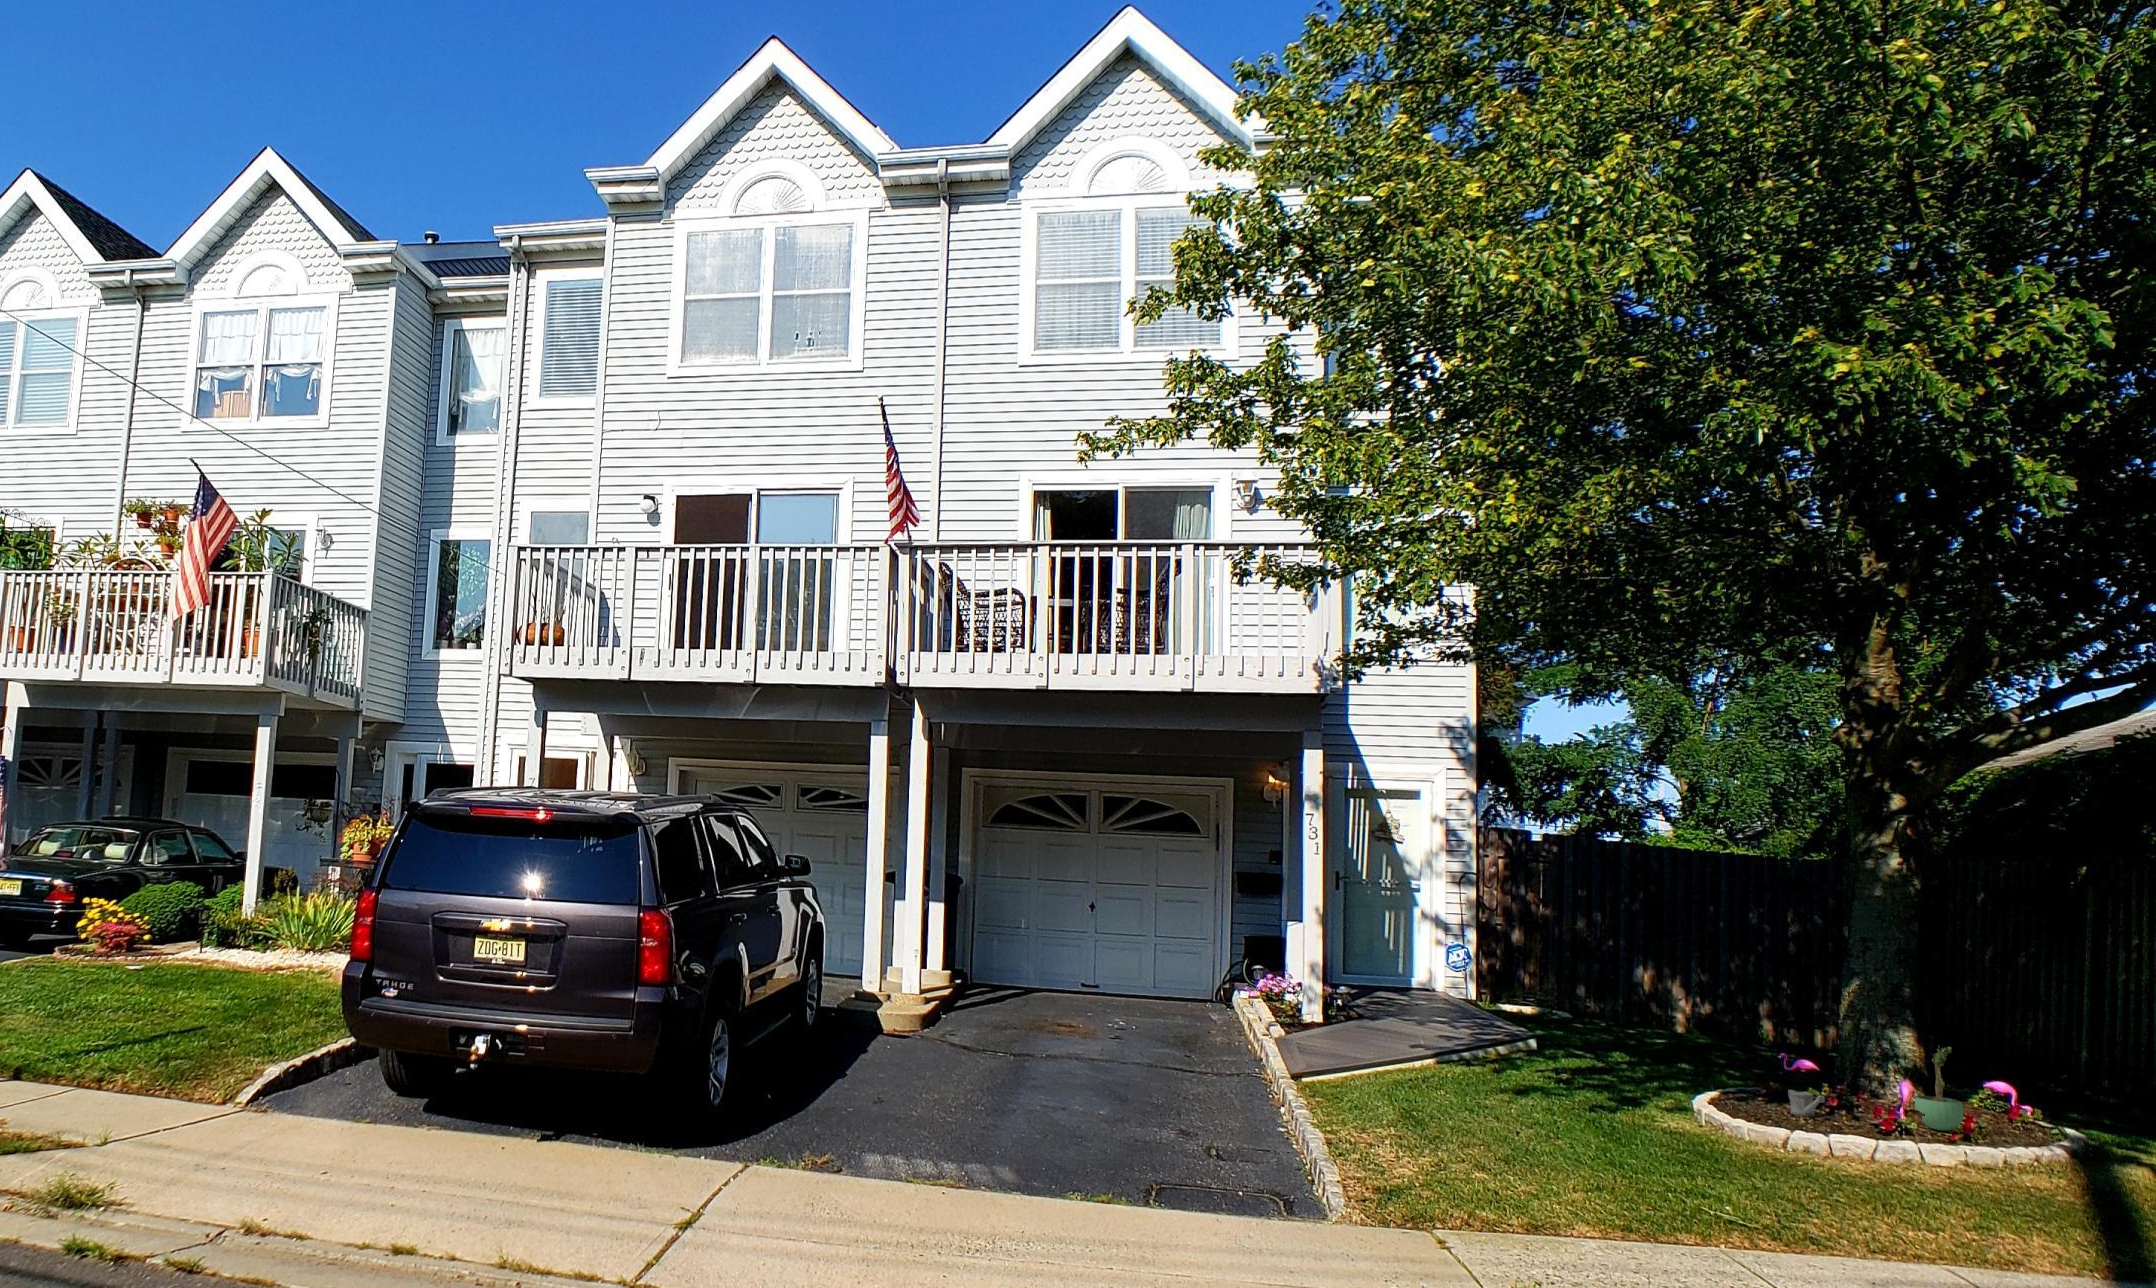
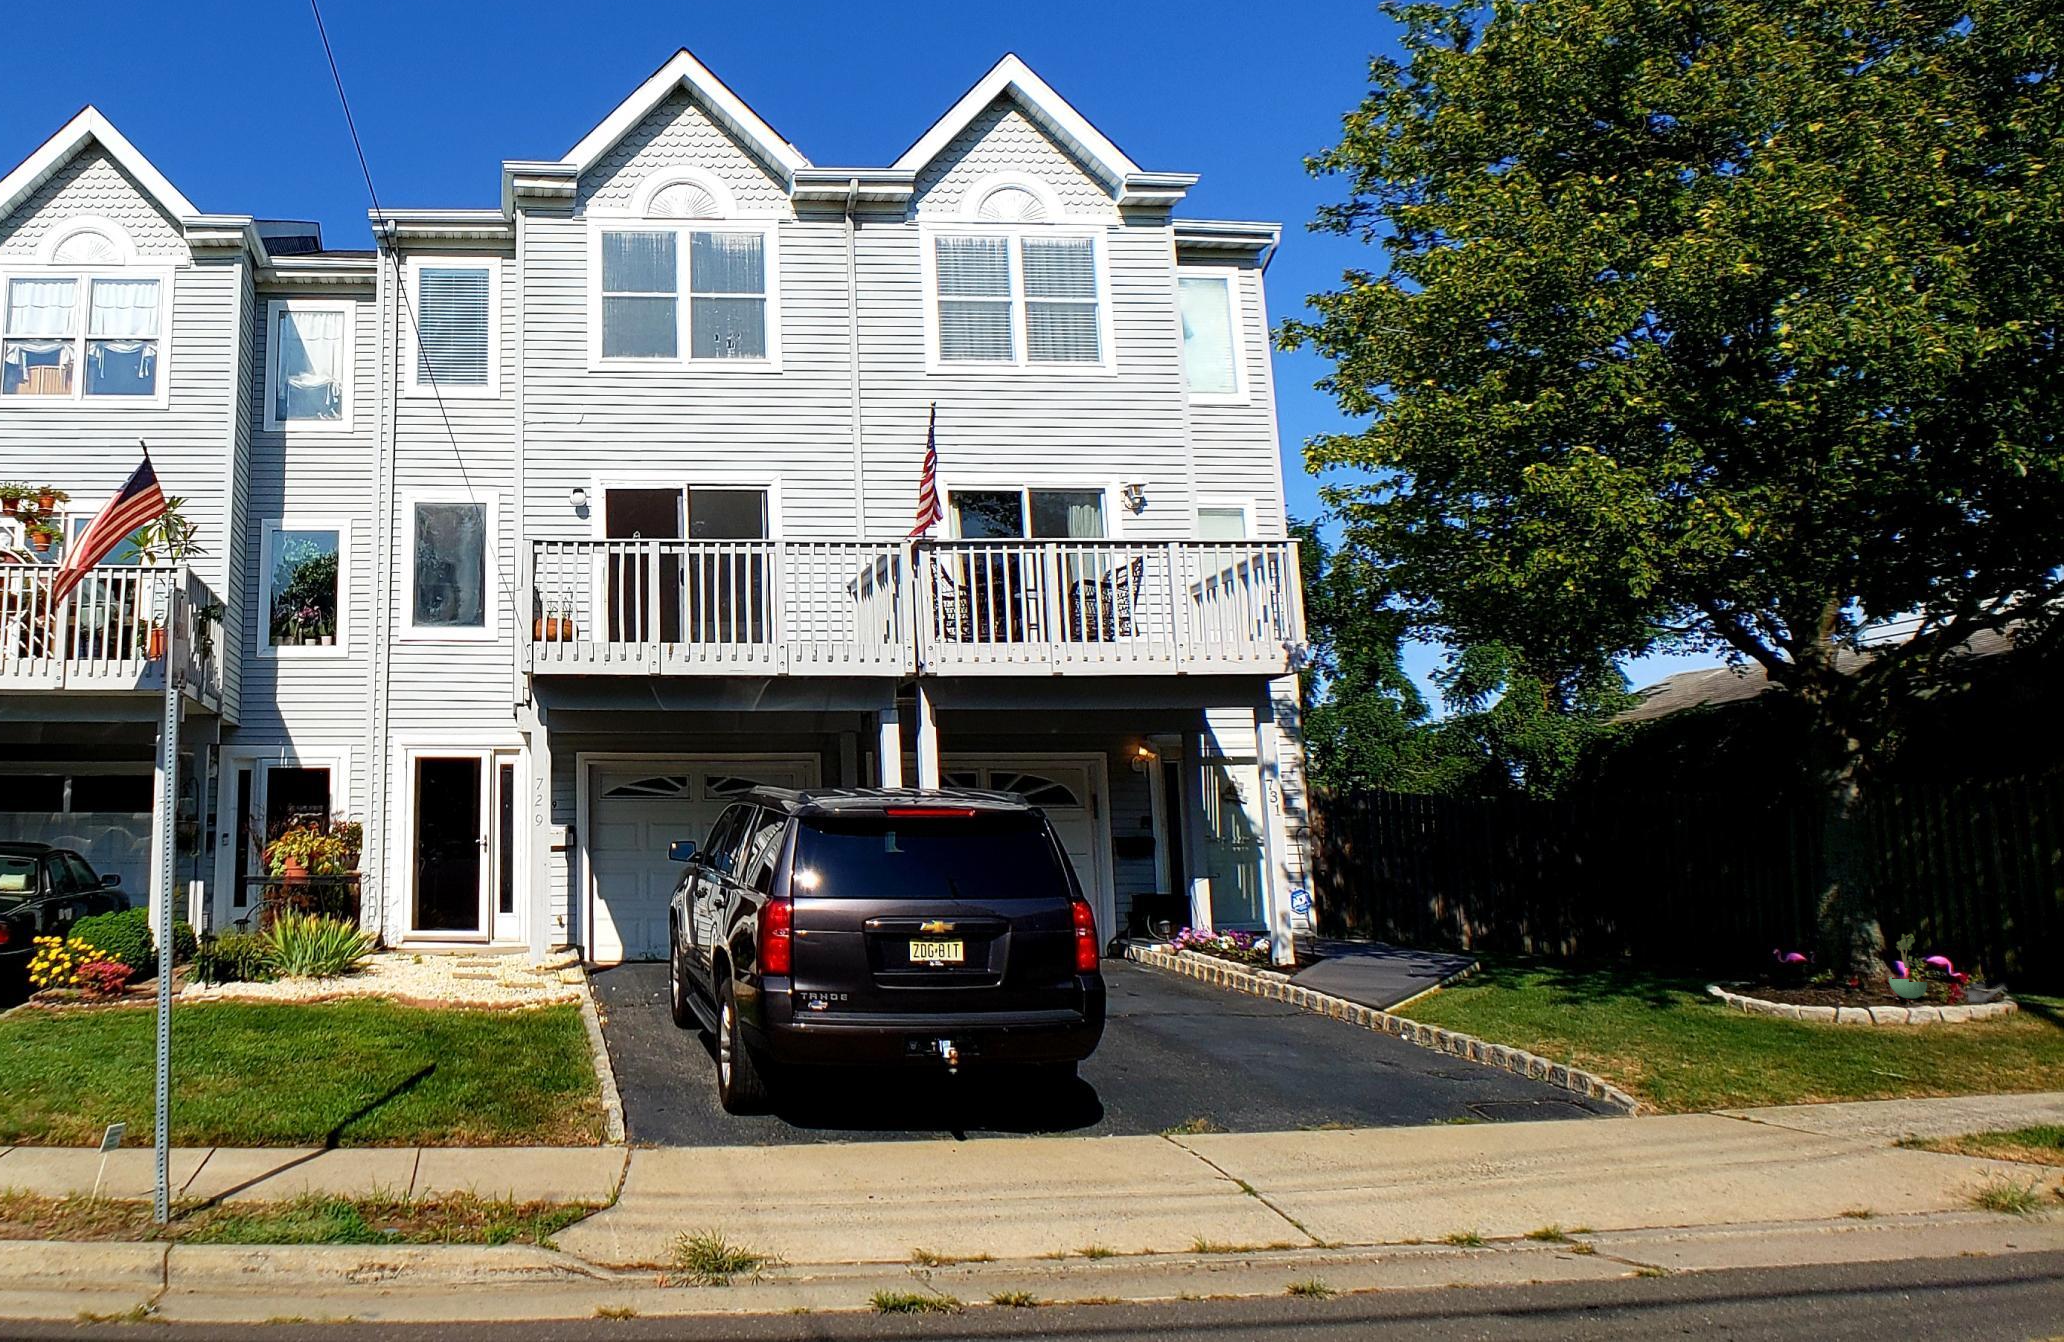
watering can: present [1788,1090,1825,1116] -> present [1967,984,2005,1002]

